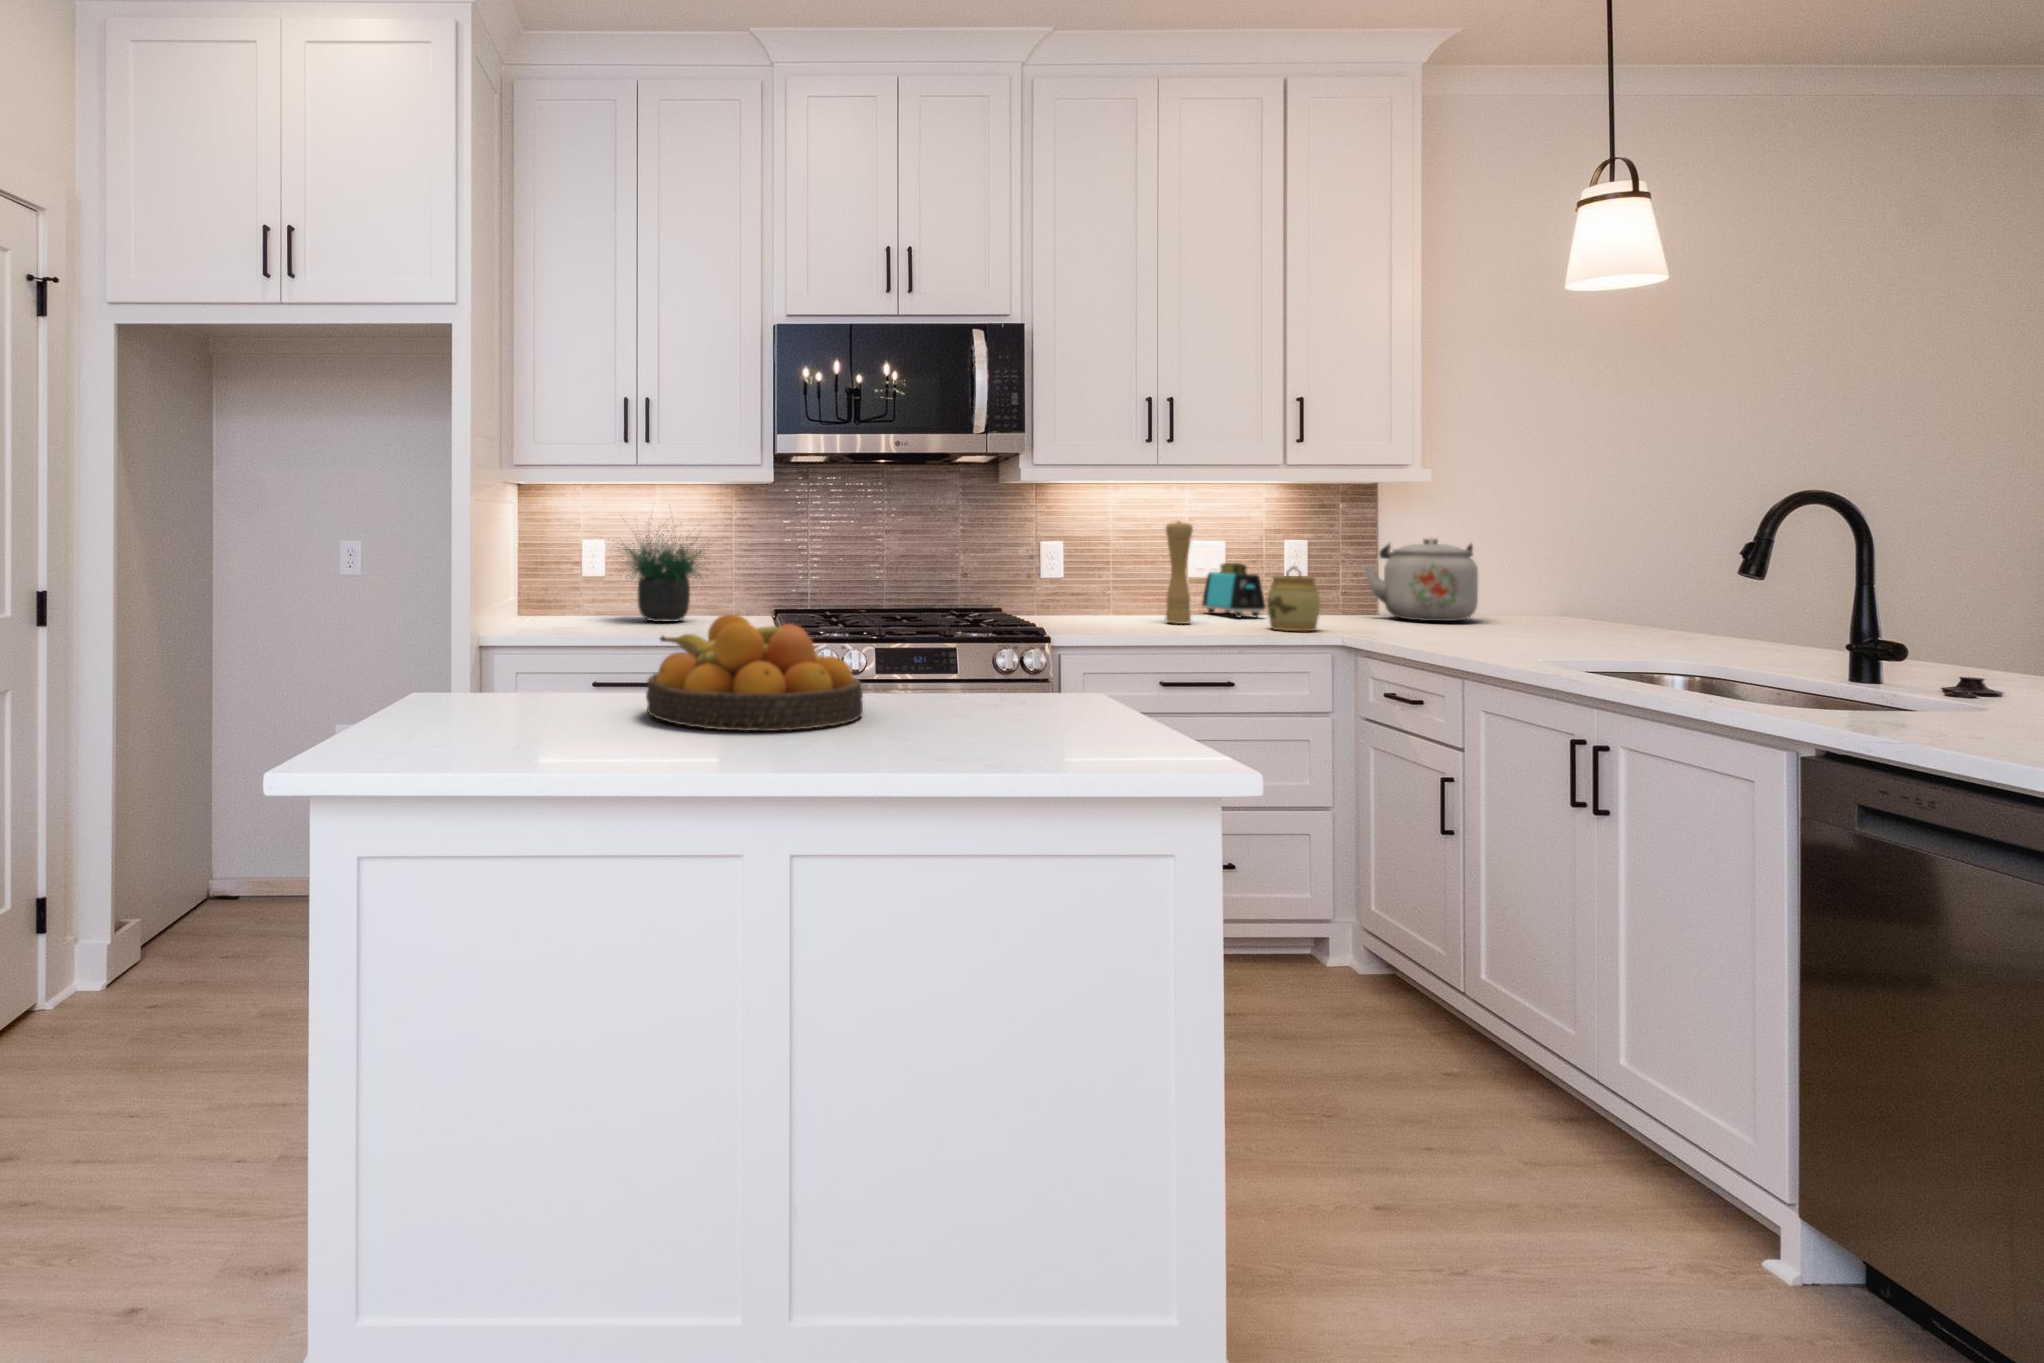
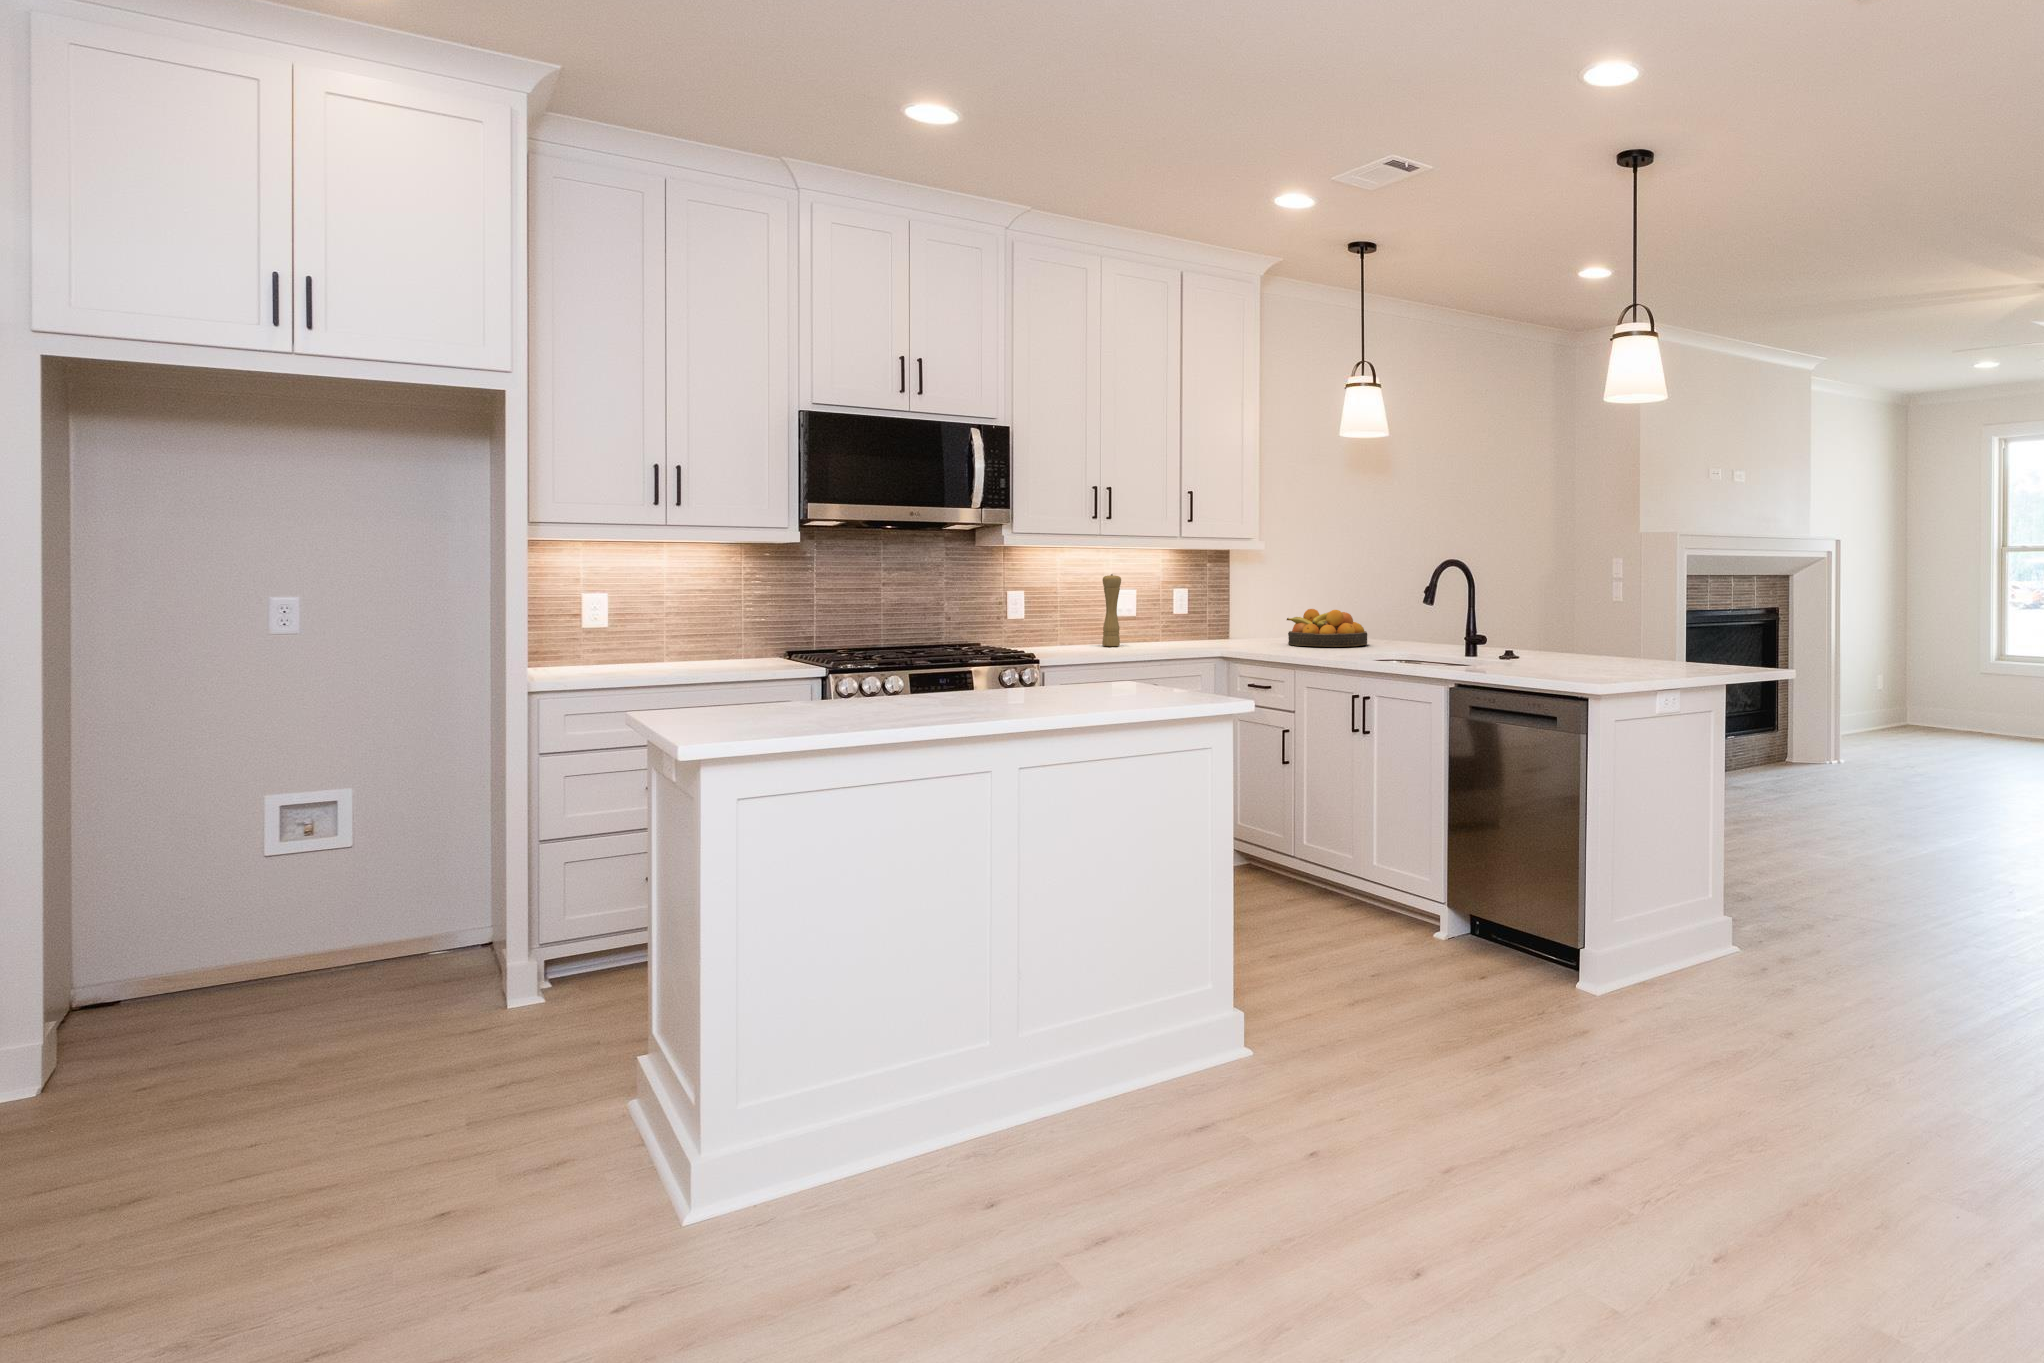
potted plant: present [616,530,709,622] -> none [631,558,757,662]
kettle: present [1365,538,1478,621] -> none [1223,585,1289,638]
toaster: present [1201,563,1266,618] -> none [1120,604,1164,641]
jar: present [1267,566,1320,631] -> none [1170,604,1204,647]
fruit bowl: present [646,614,863,731] -> present [1287,609,1367,647]

